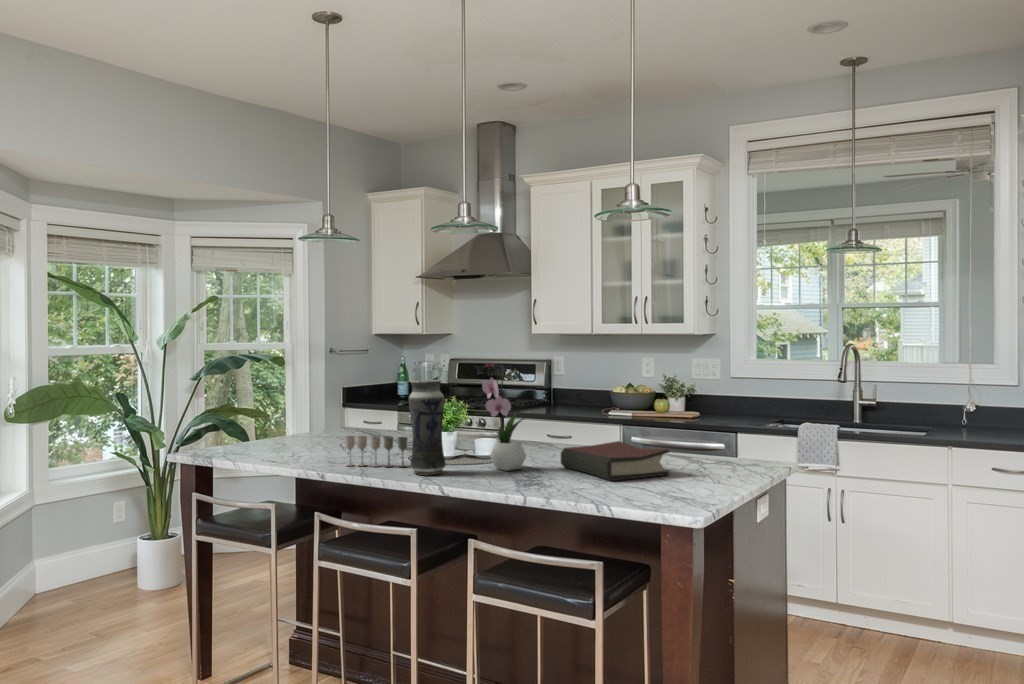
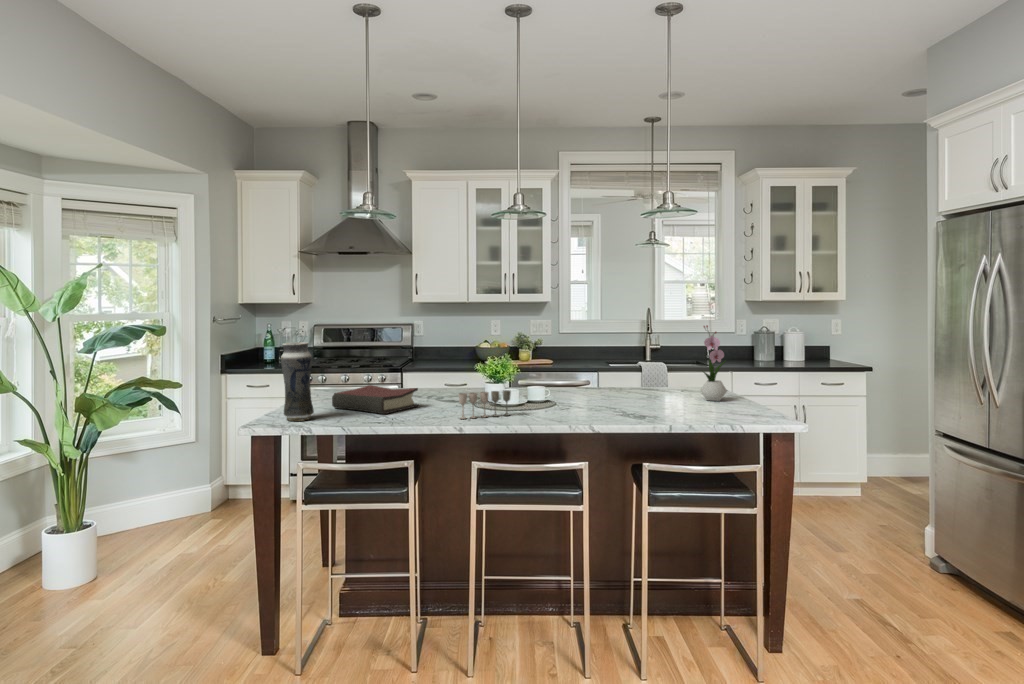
flower arrangement: present [482,364,528,471] -> present [700,326,727,401]
vase: present [409,380,446,475] -> present [281,342,314,421]
hardback book: present [561,441,669,481] -> present [332,385,418,414]

